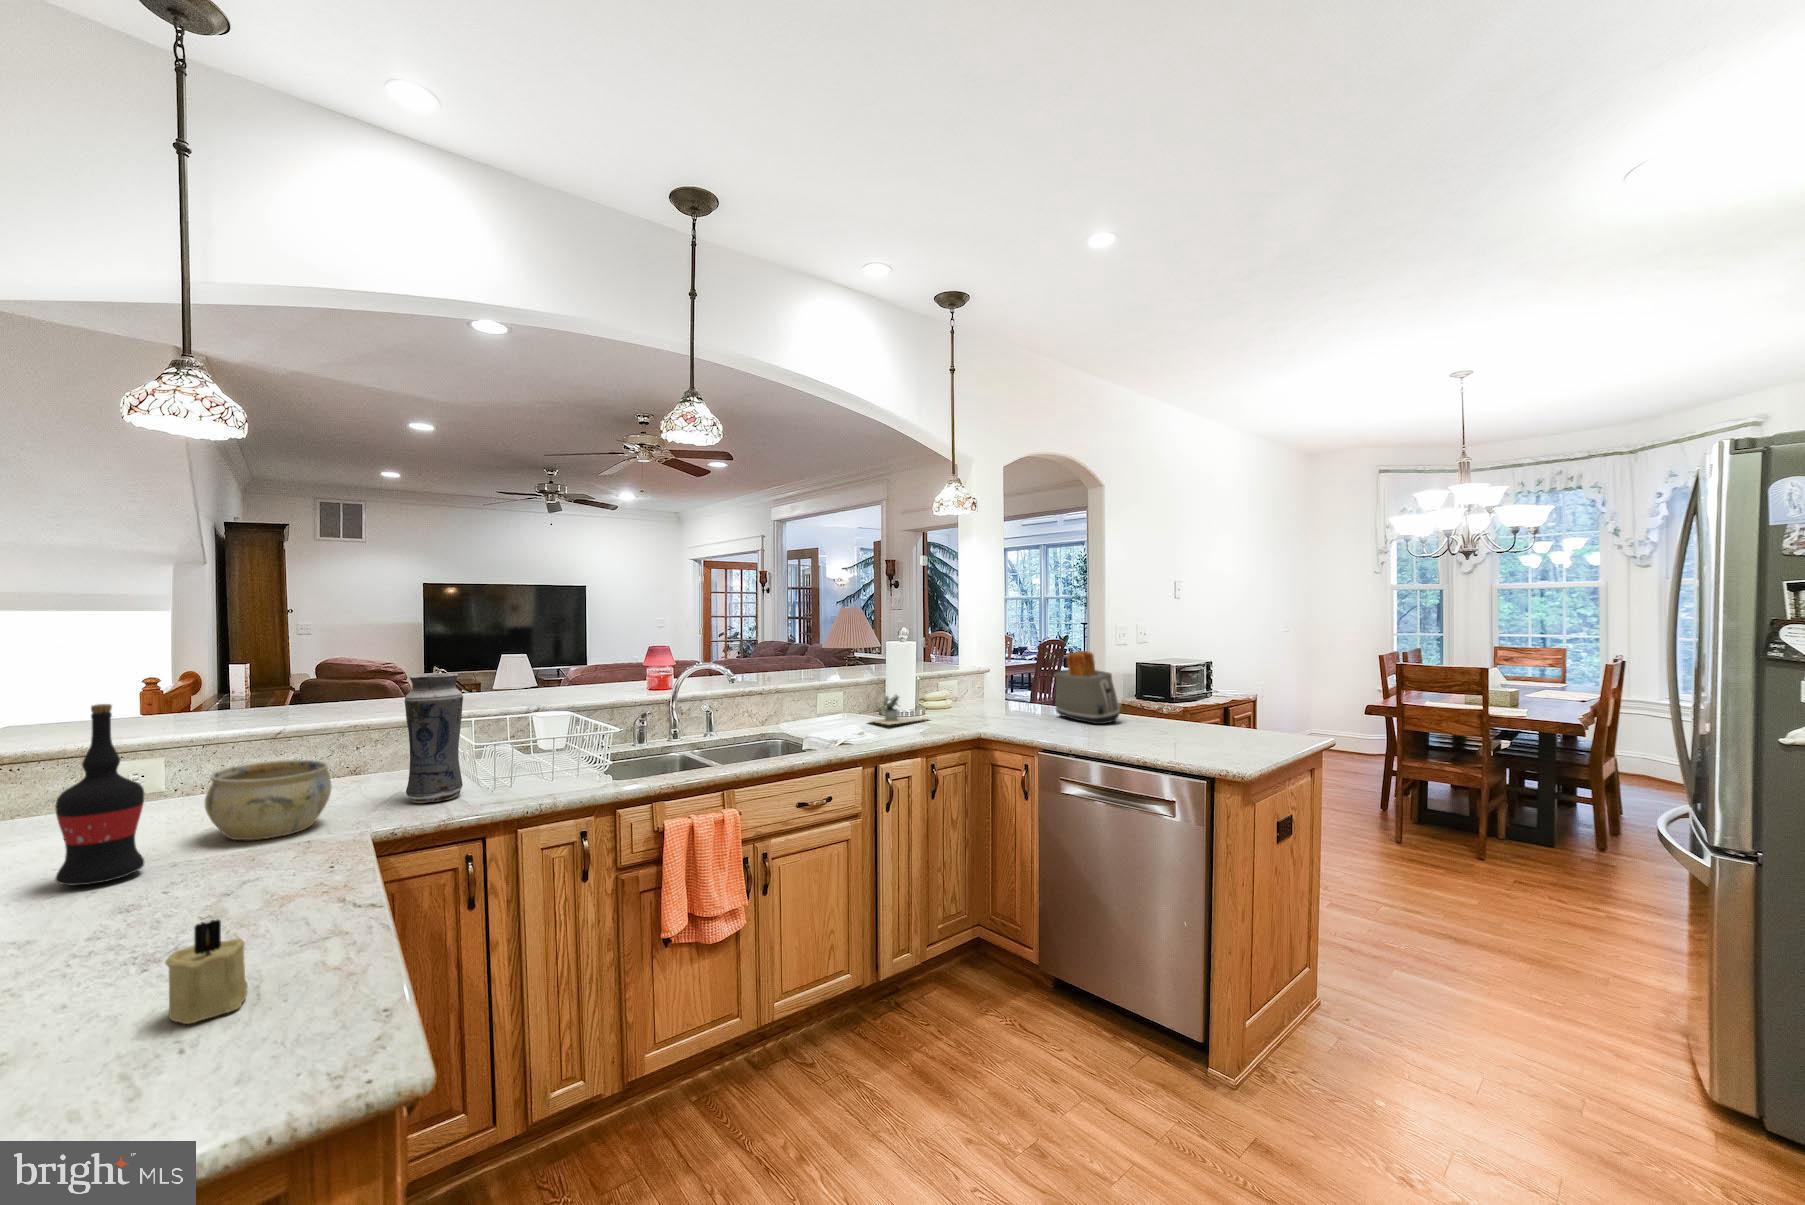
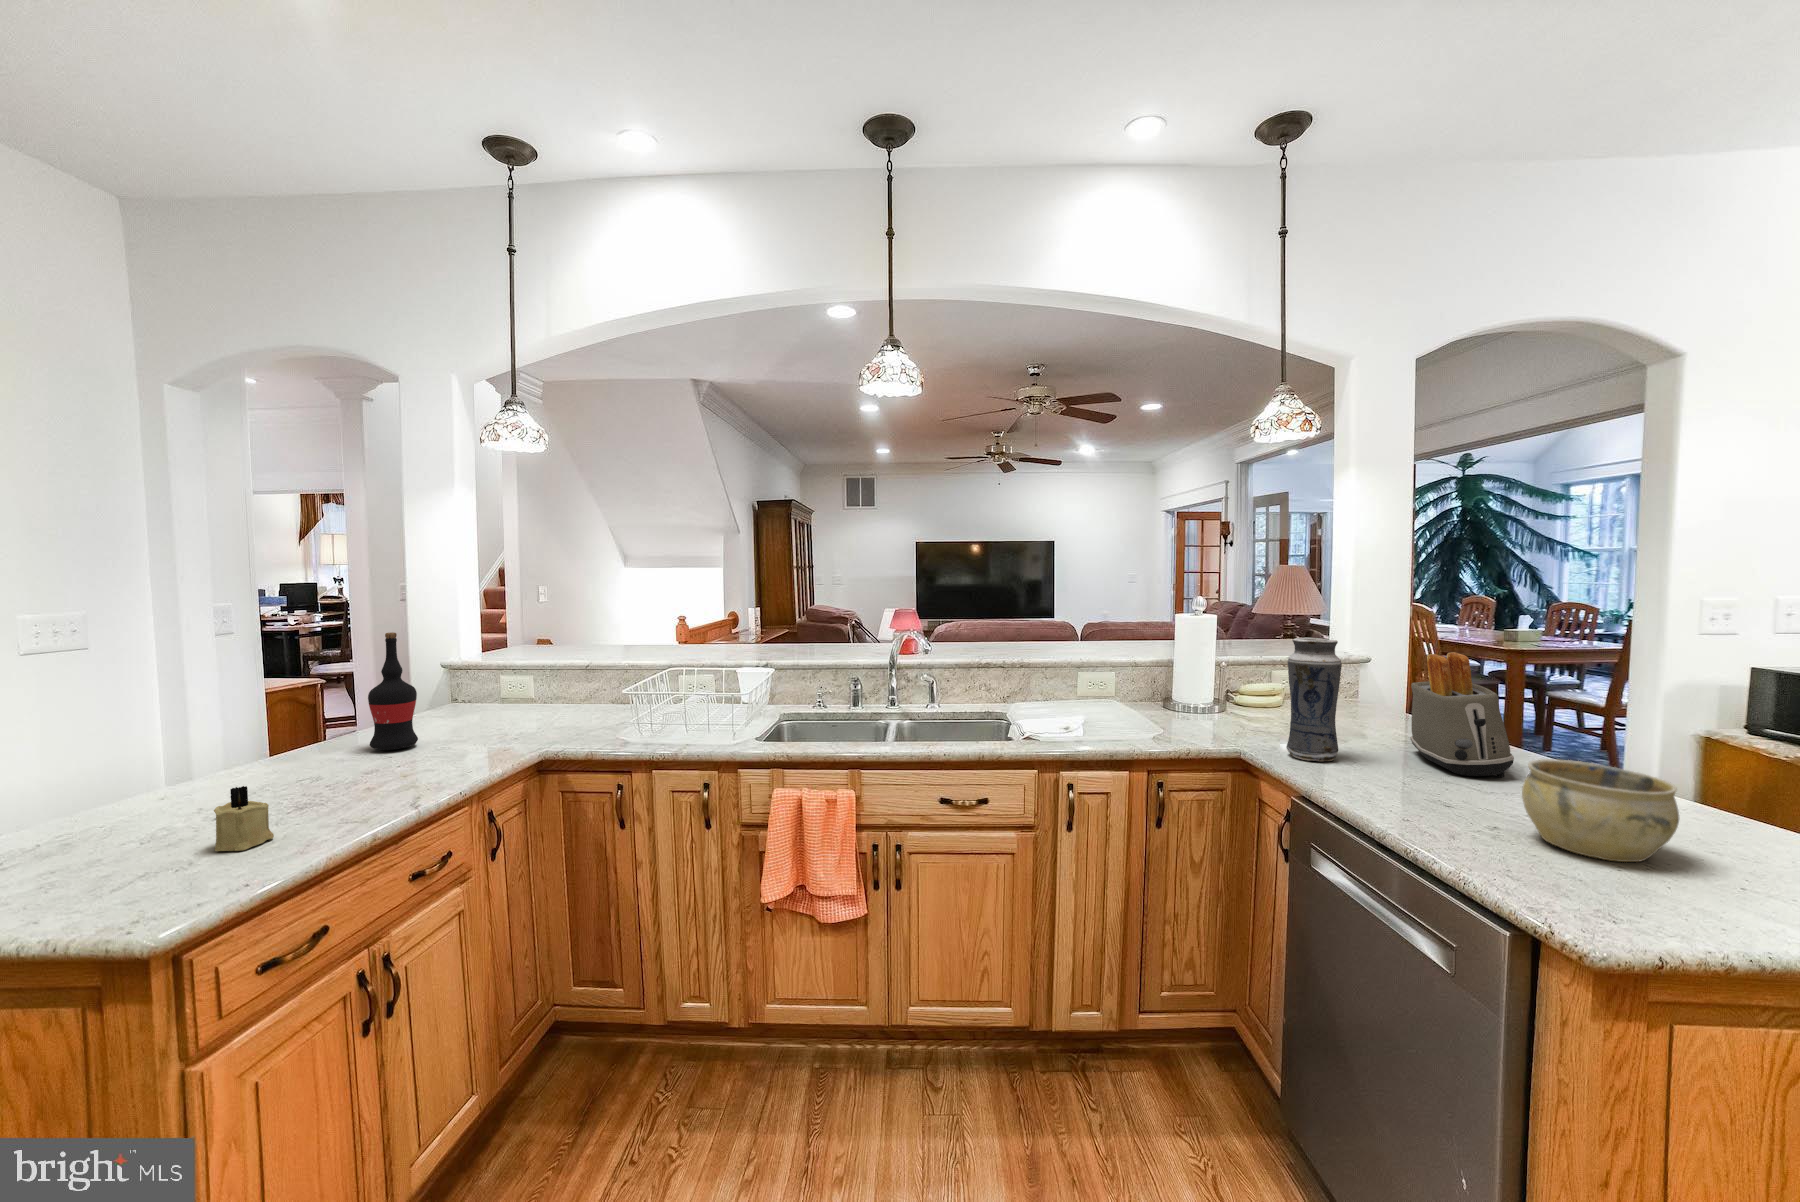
vase: present [405,673,463,803] -> present [1286,637,1342,761]
potted plant: present [871,695,926,724] -> none [1118,686,1240,726]
ceramic bowl: present [205,760,331,840] -> present [1522,759,1679,862]

